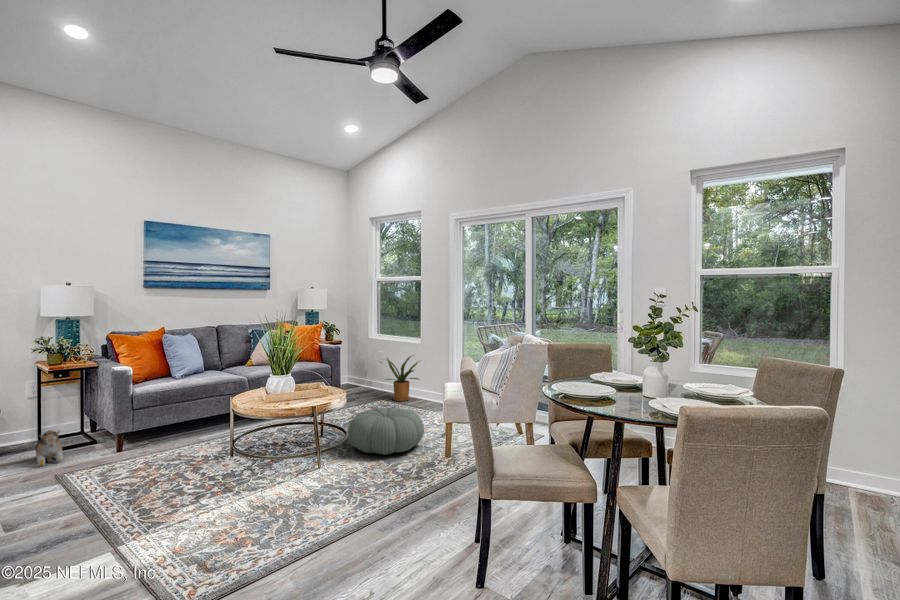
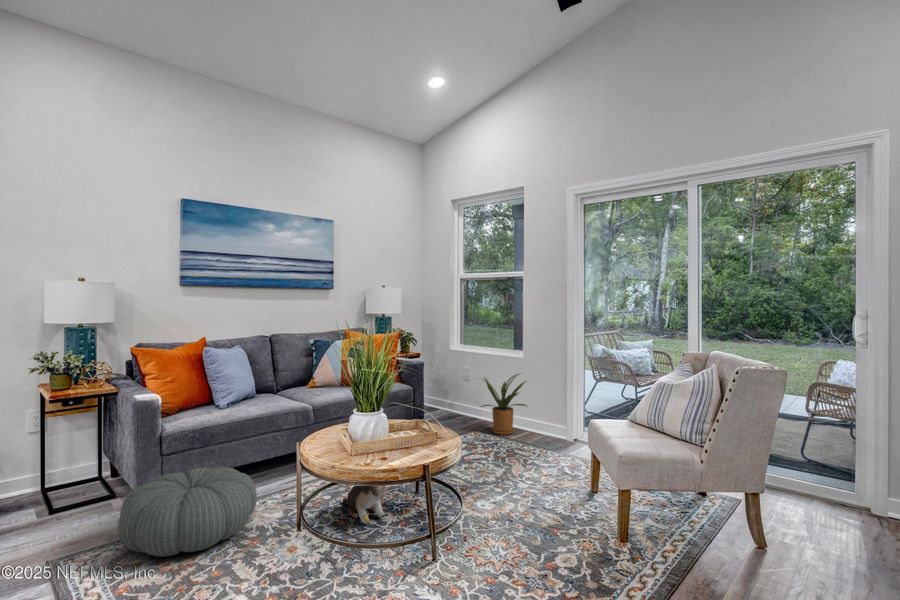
pouf: present [348,408,424,454] -> present [118,467,257,556]
plush toy: present [35,430,63,466] -> present [343,484,387,524]

